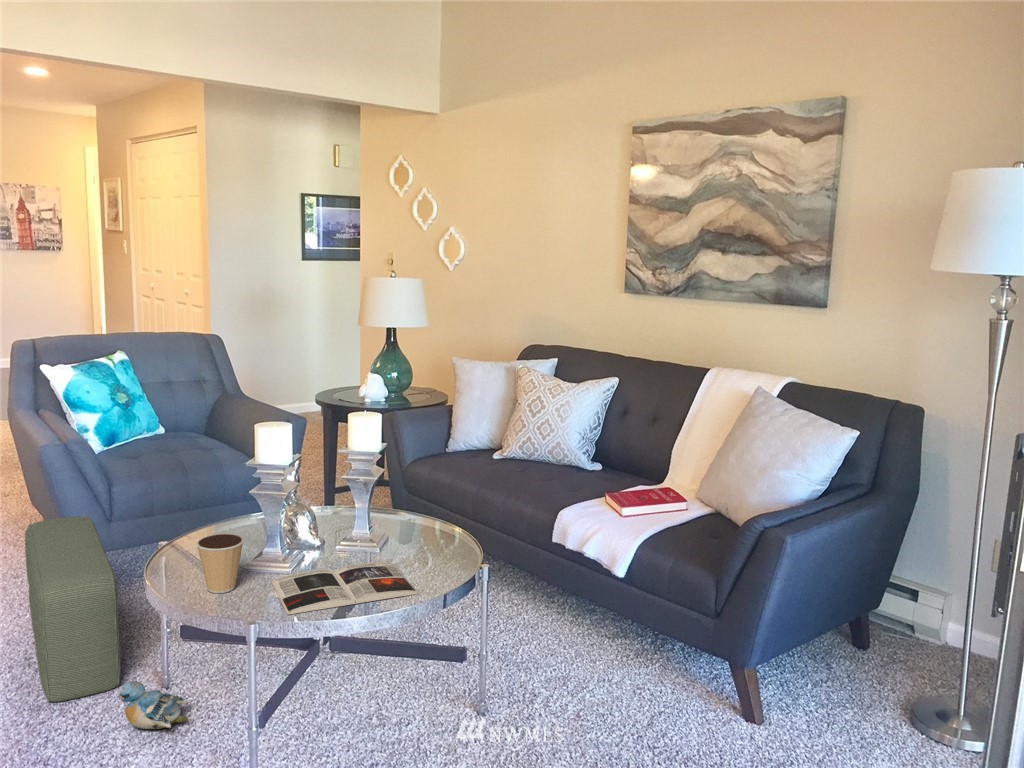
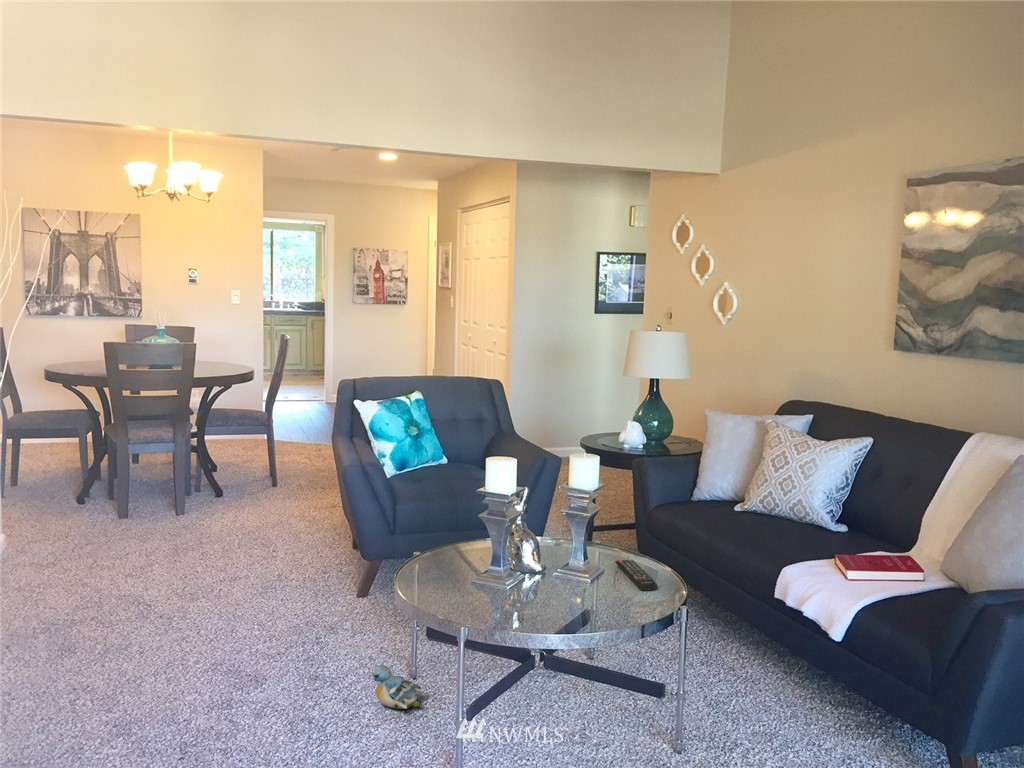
pouf: present [25,516,121,702] -> none [322,527,383,674]
remote control: none [394,521,447,553] -> present [615,560,657,591]
coffee cup: present [197,534,244,593] -> none [433,549,471,599]
magazine: present [272,563,419,615] -> none [492,591,615,624]

